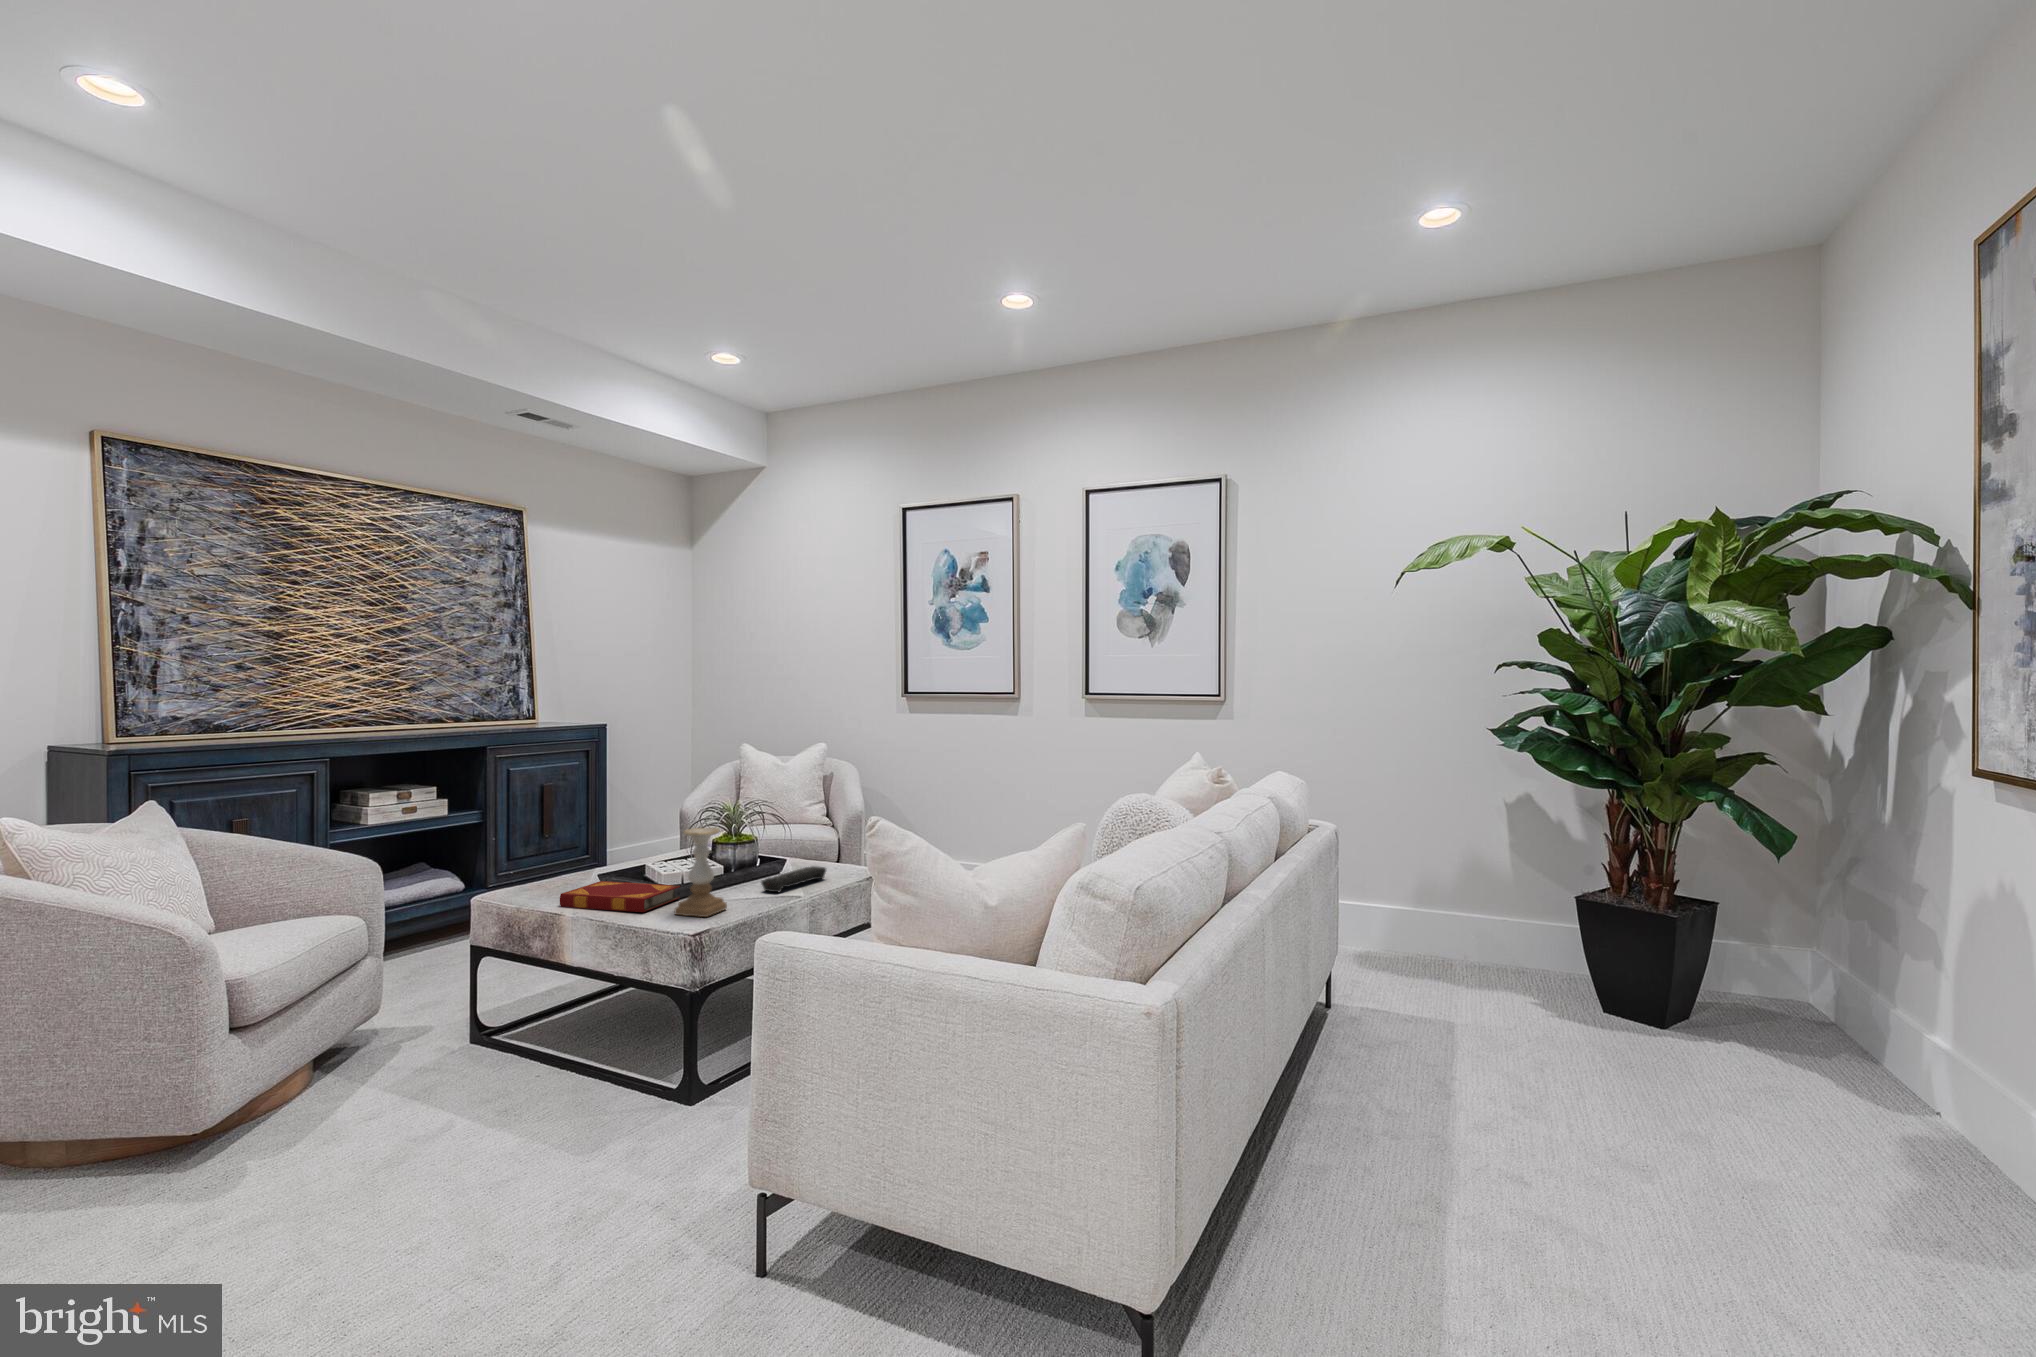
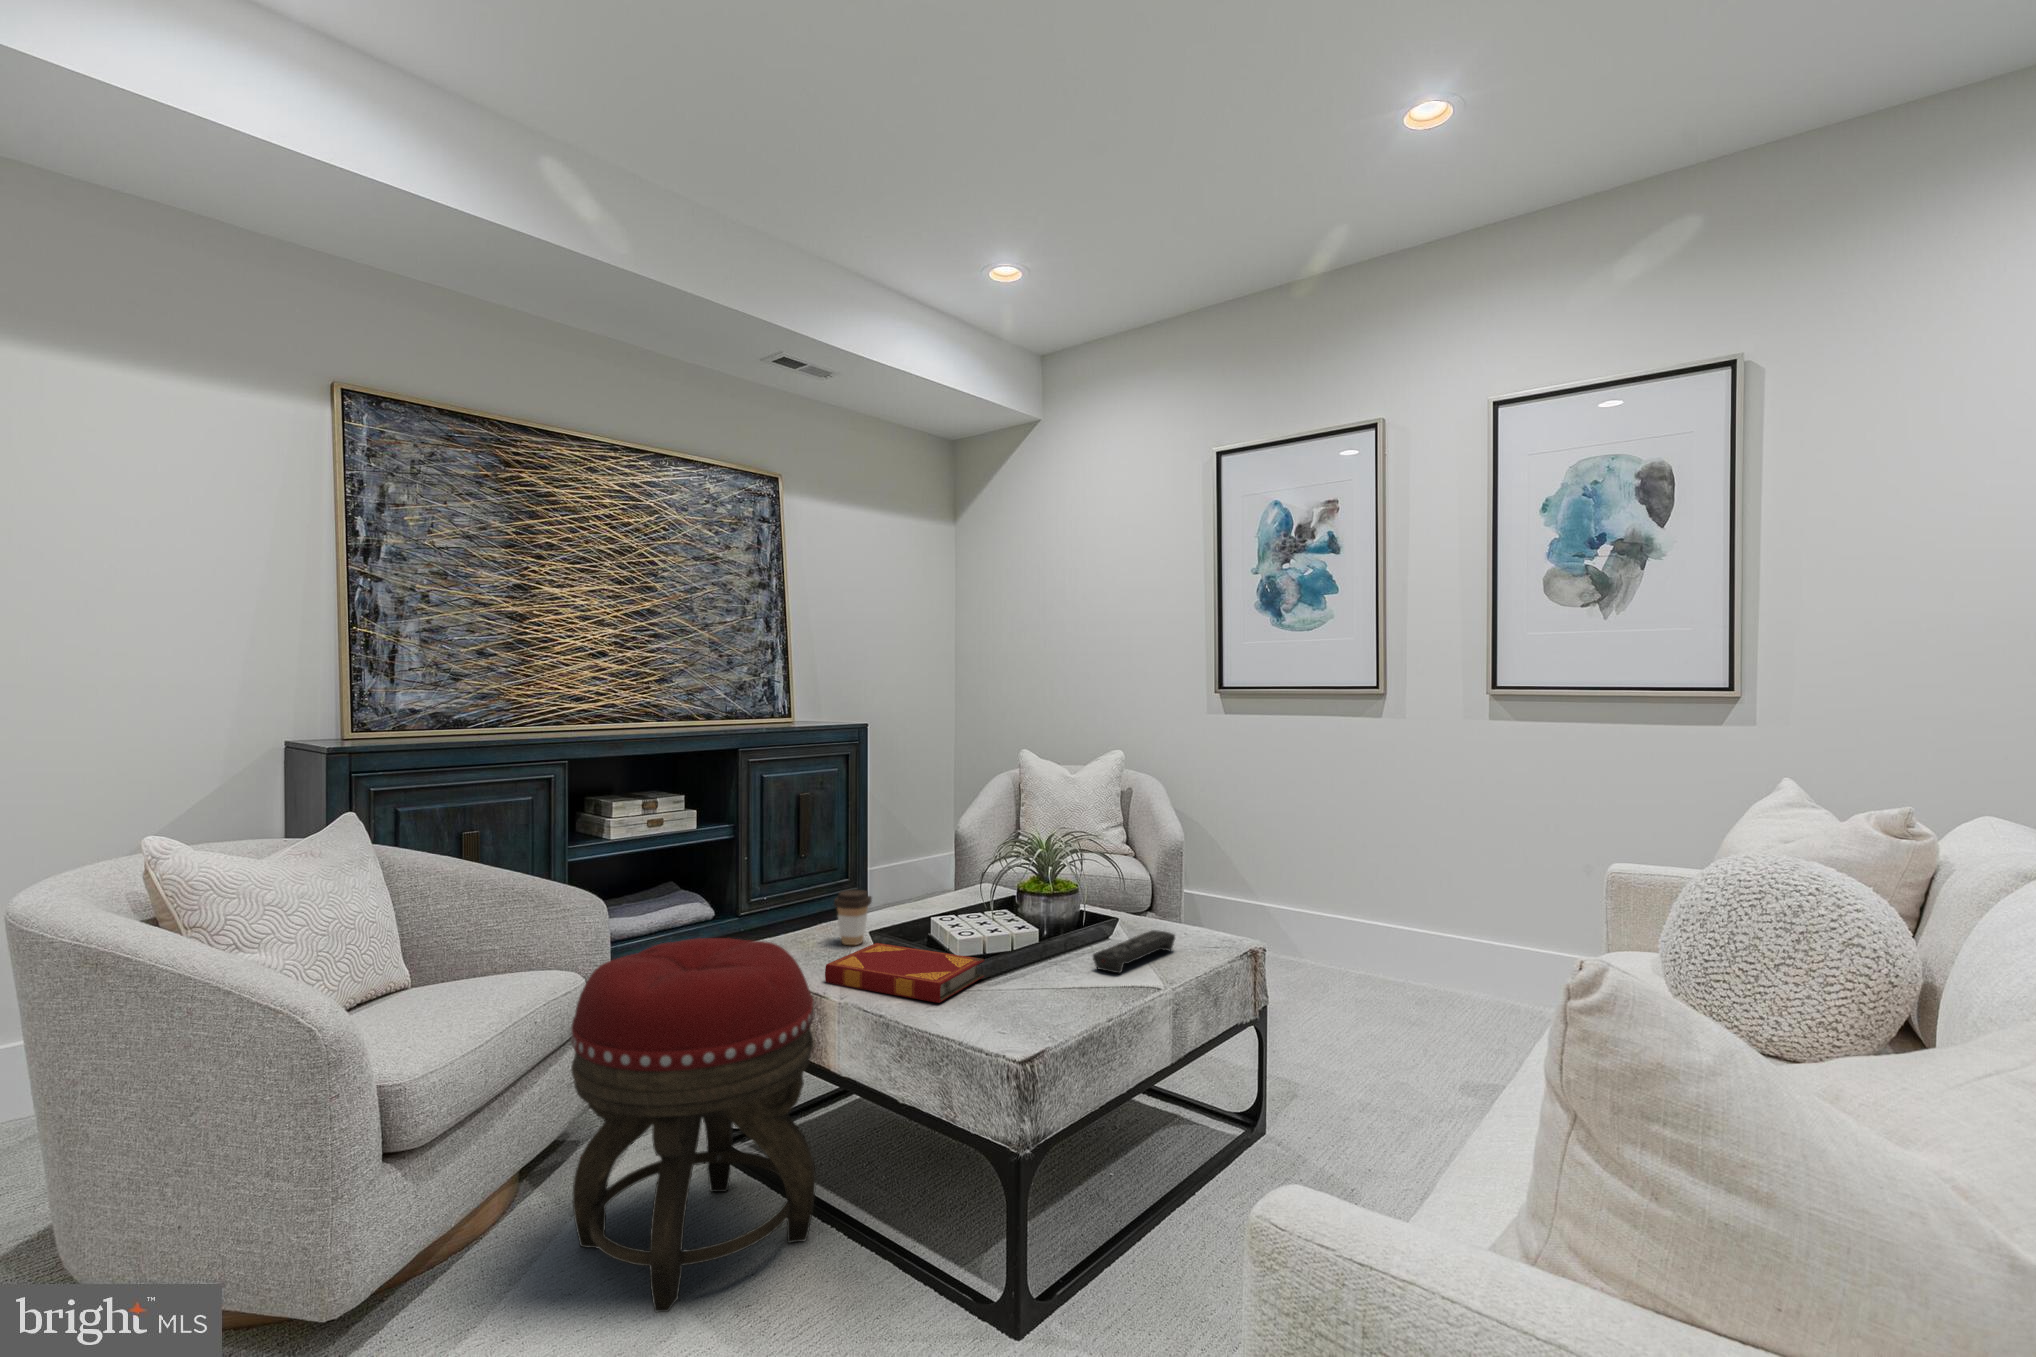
candle holder: present [675,828,727,917] -> none [983,881,1055,1019]
coffee cup: none [568,846,598,886] -> present [834,890,872,945]
footstool: none [365,878,552,1121] -> present [571,938,816,1312]

